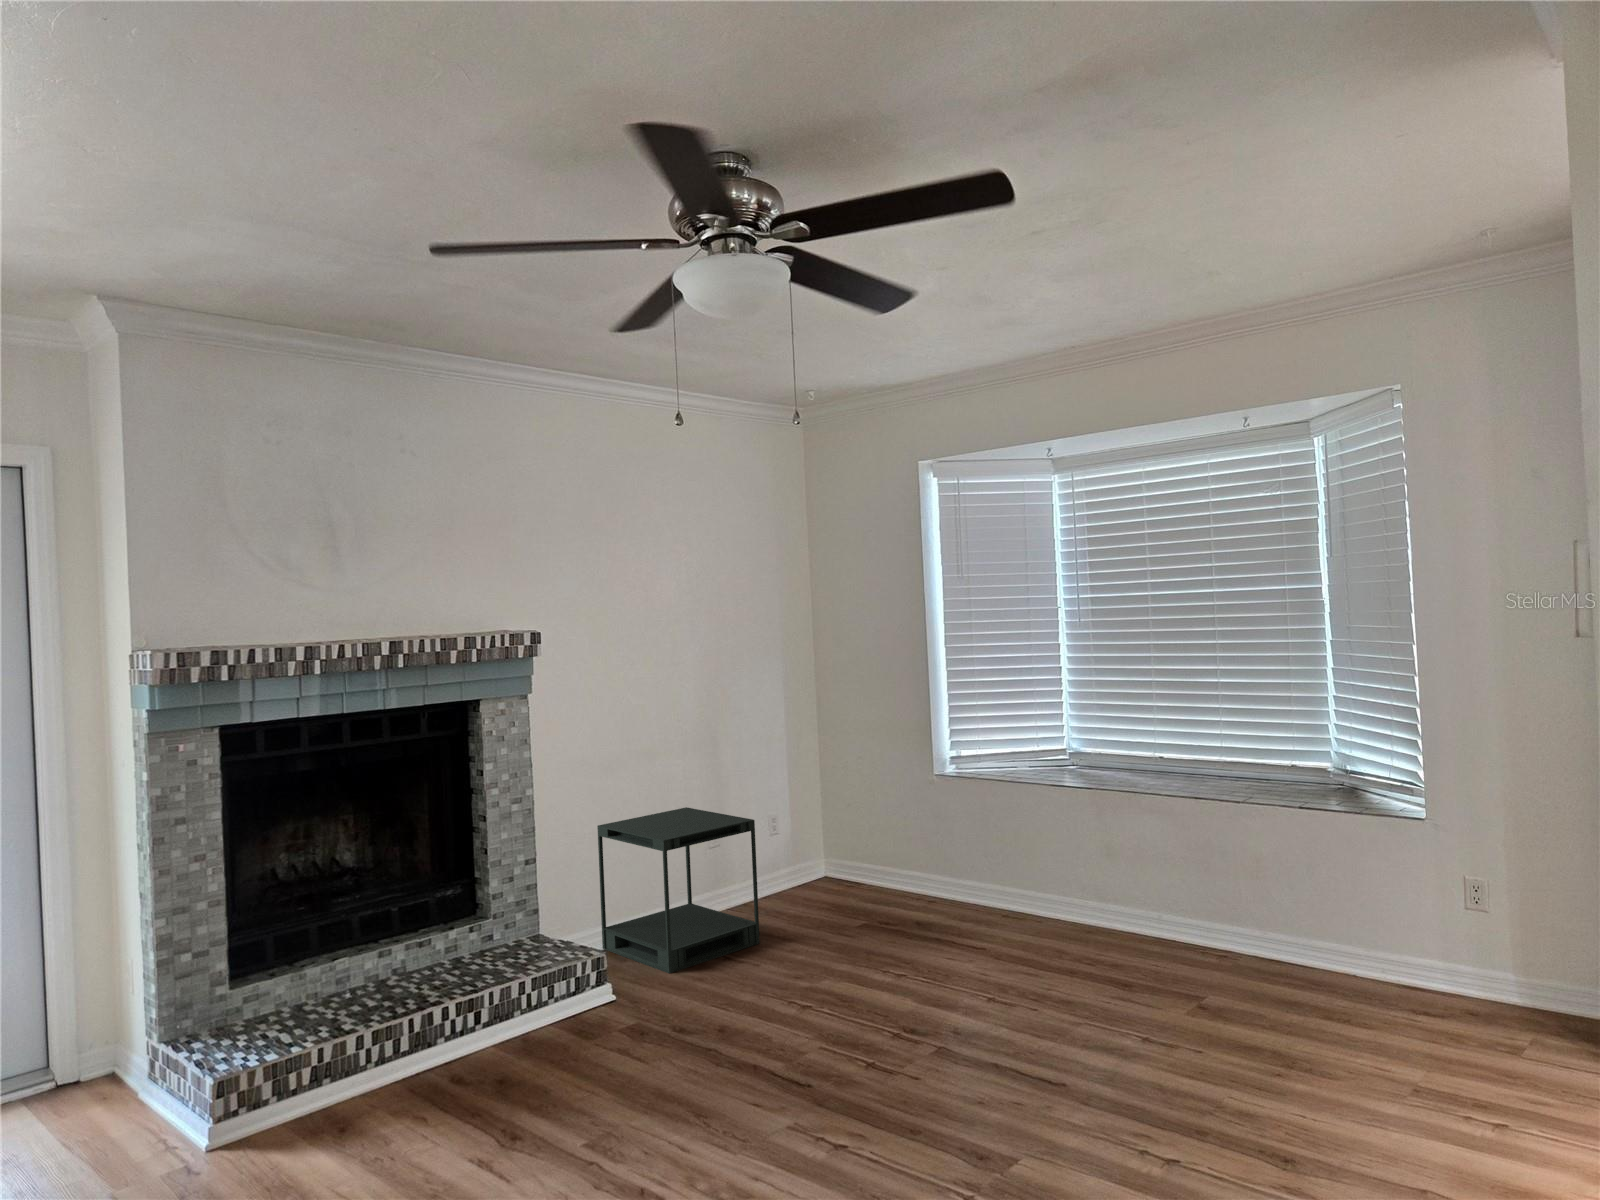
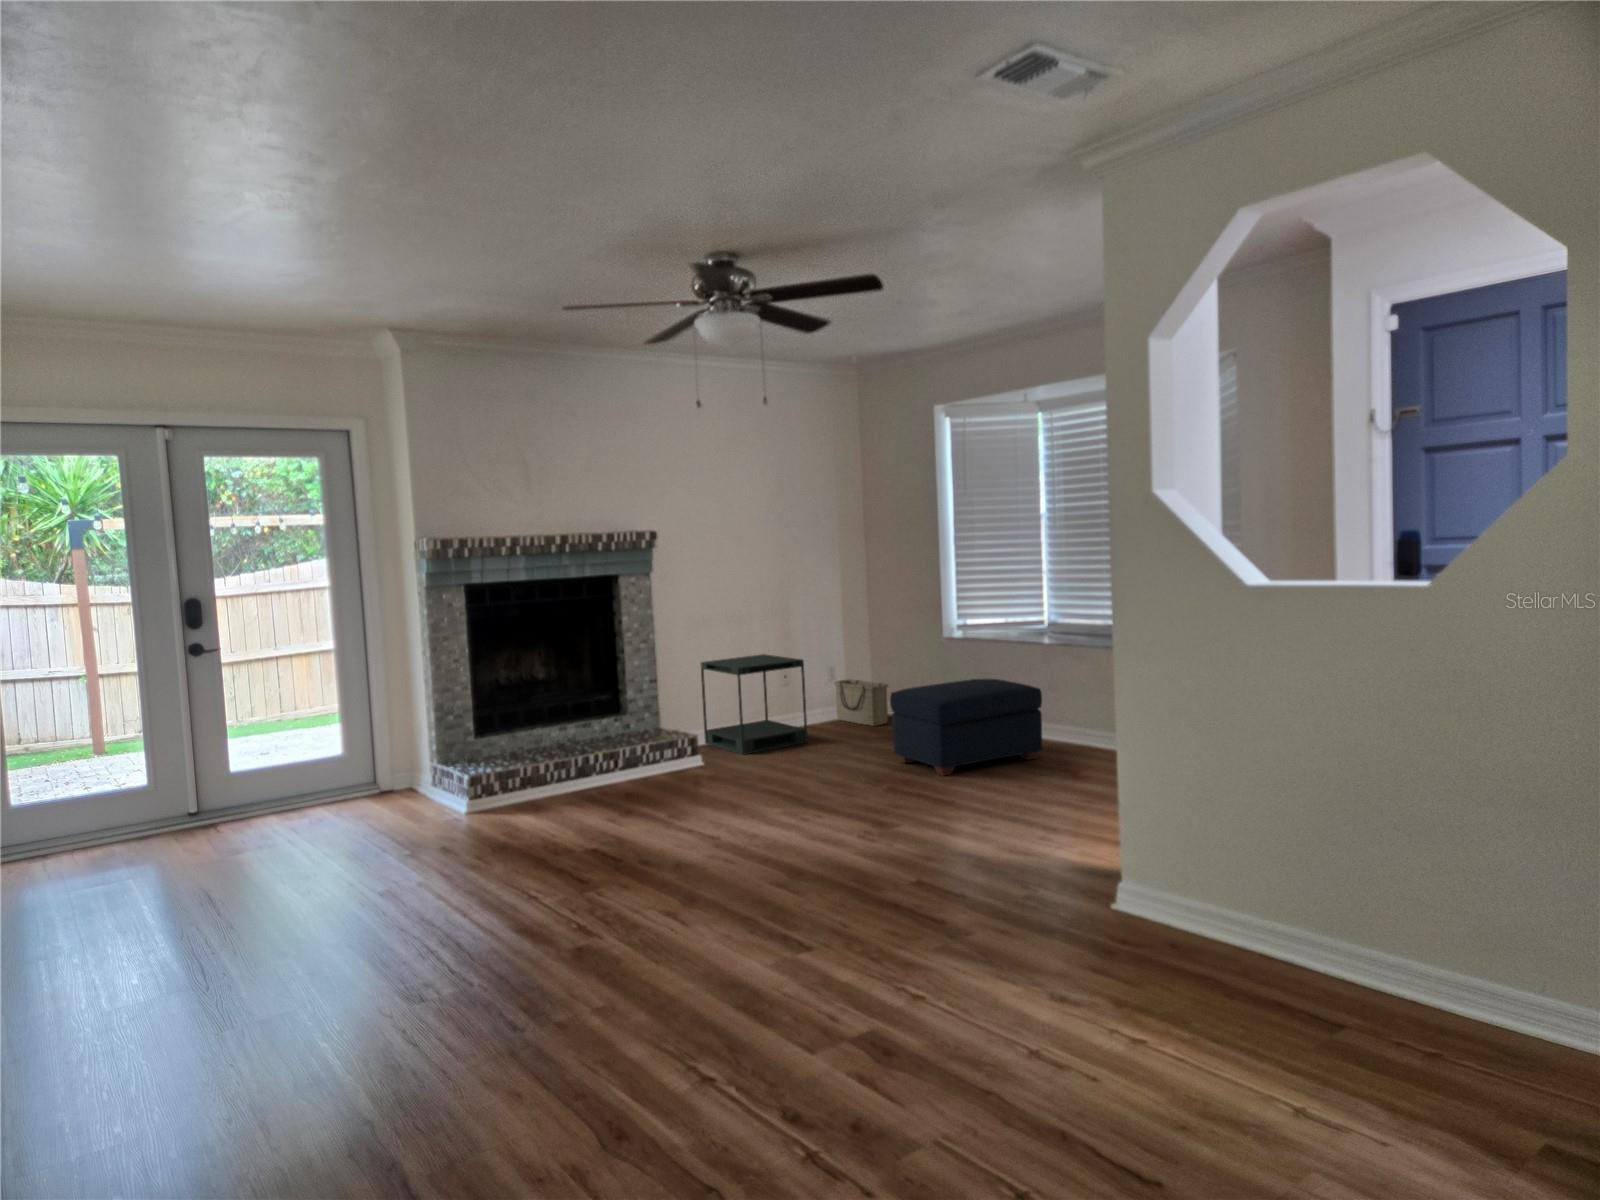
basket: none [777,834,859,905] -> present [834,679,888,726]
ottoman: none [906,848,1128,1016] -> present [890,679,1042,776]

